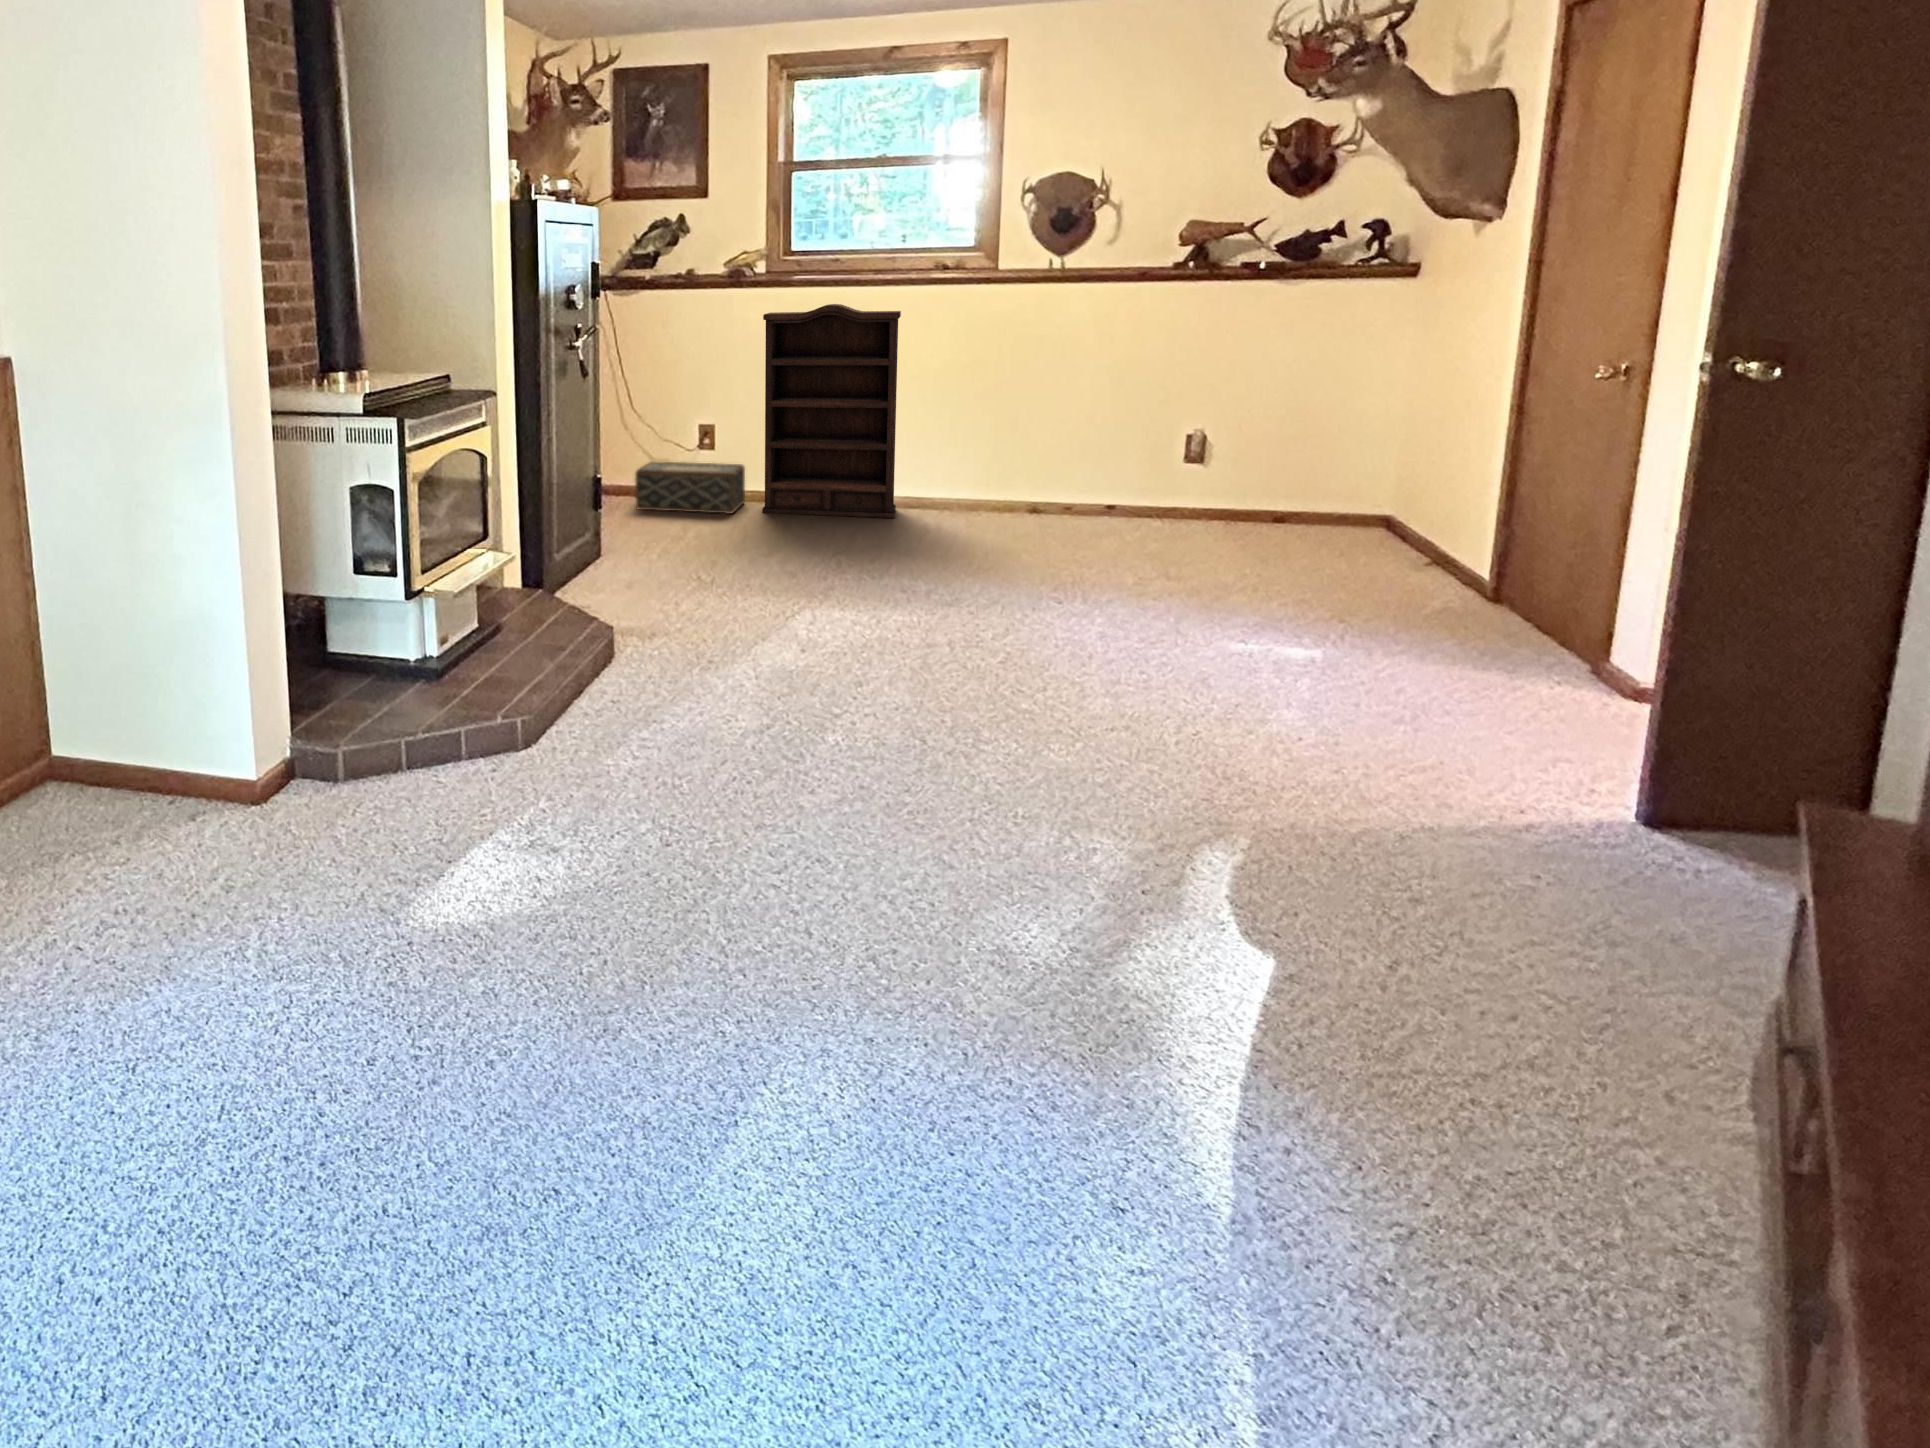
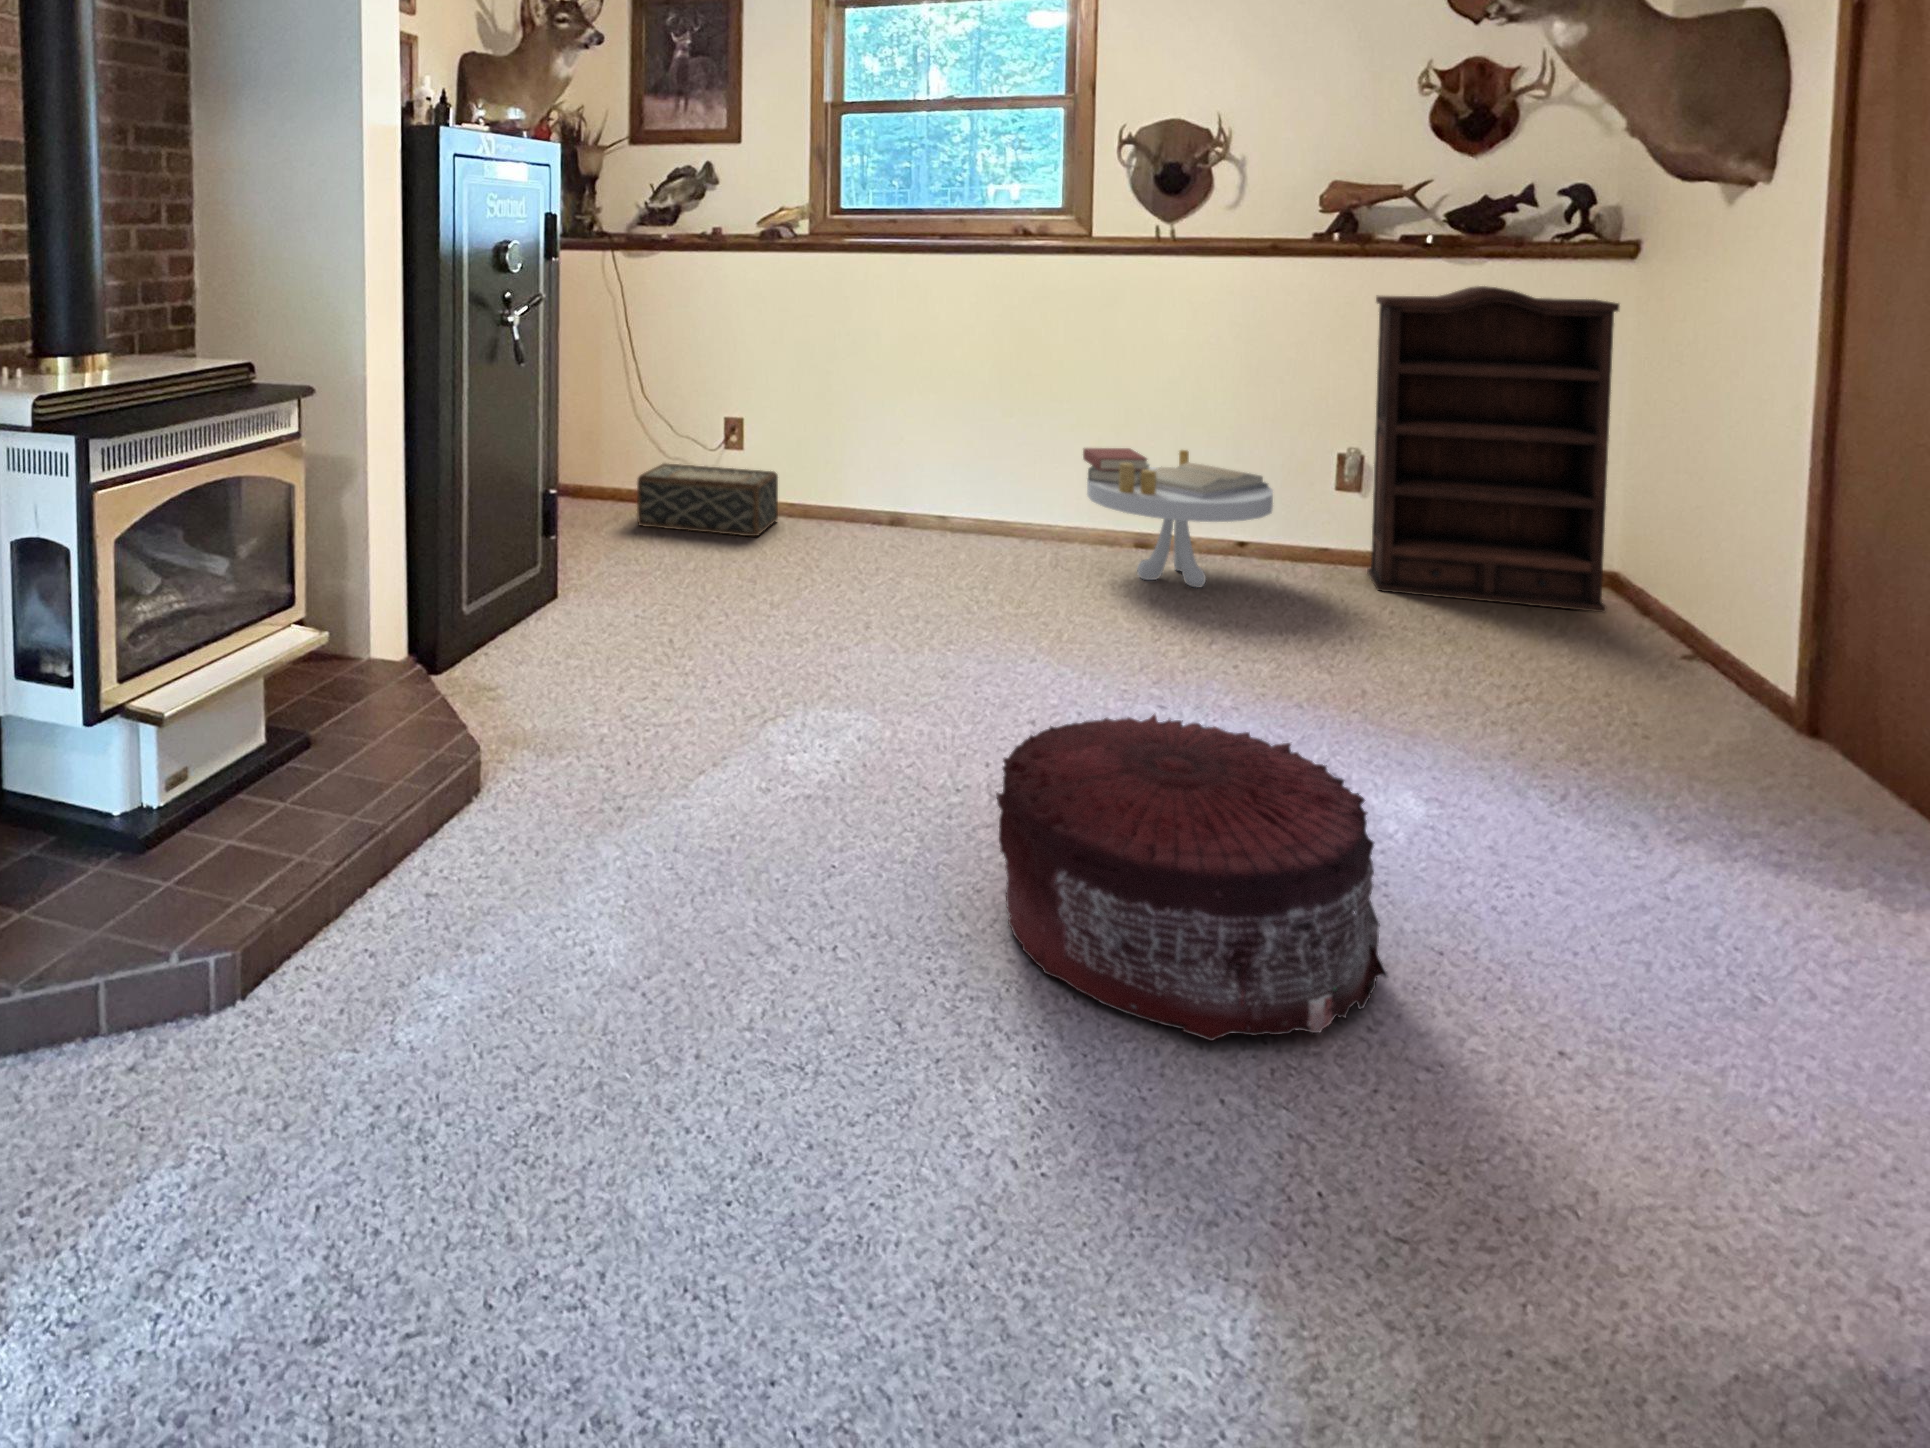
bookshelf: present [762,304,901,518] -> present [1367,286,1619,612]
side table: none [990,435,1135,536] -> present [1083,448,1273,587]
pouf: none [967,581,1206,741] -> present [996,714,1387,1041]

